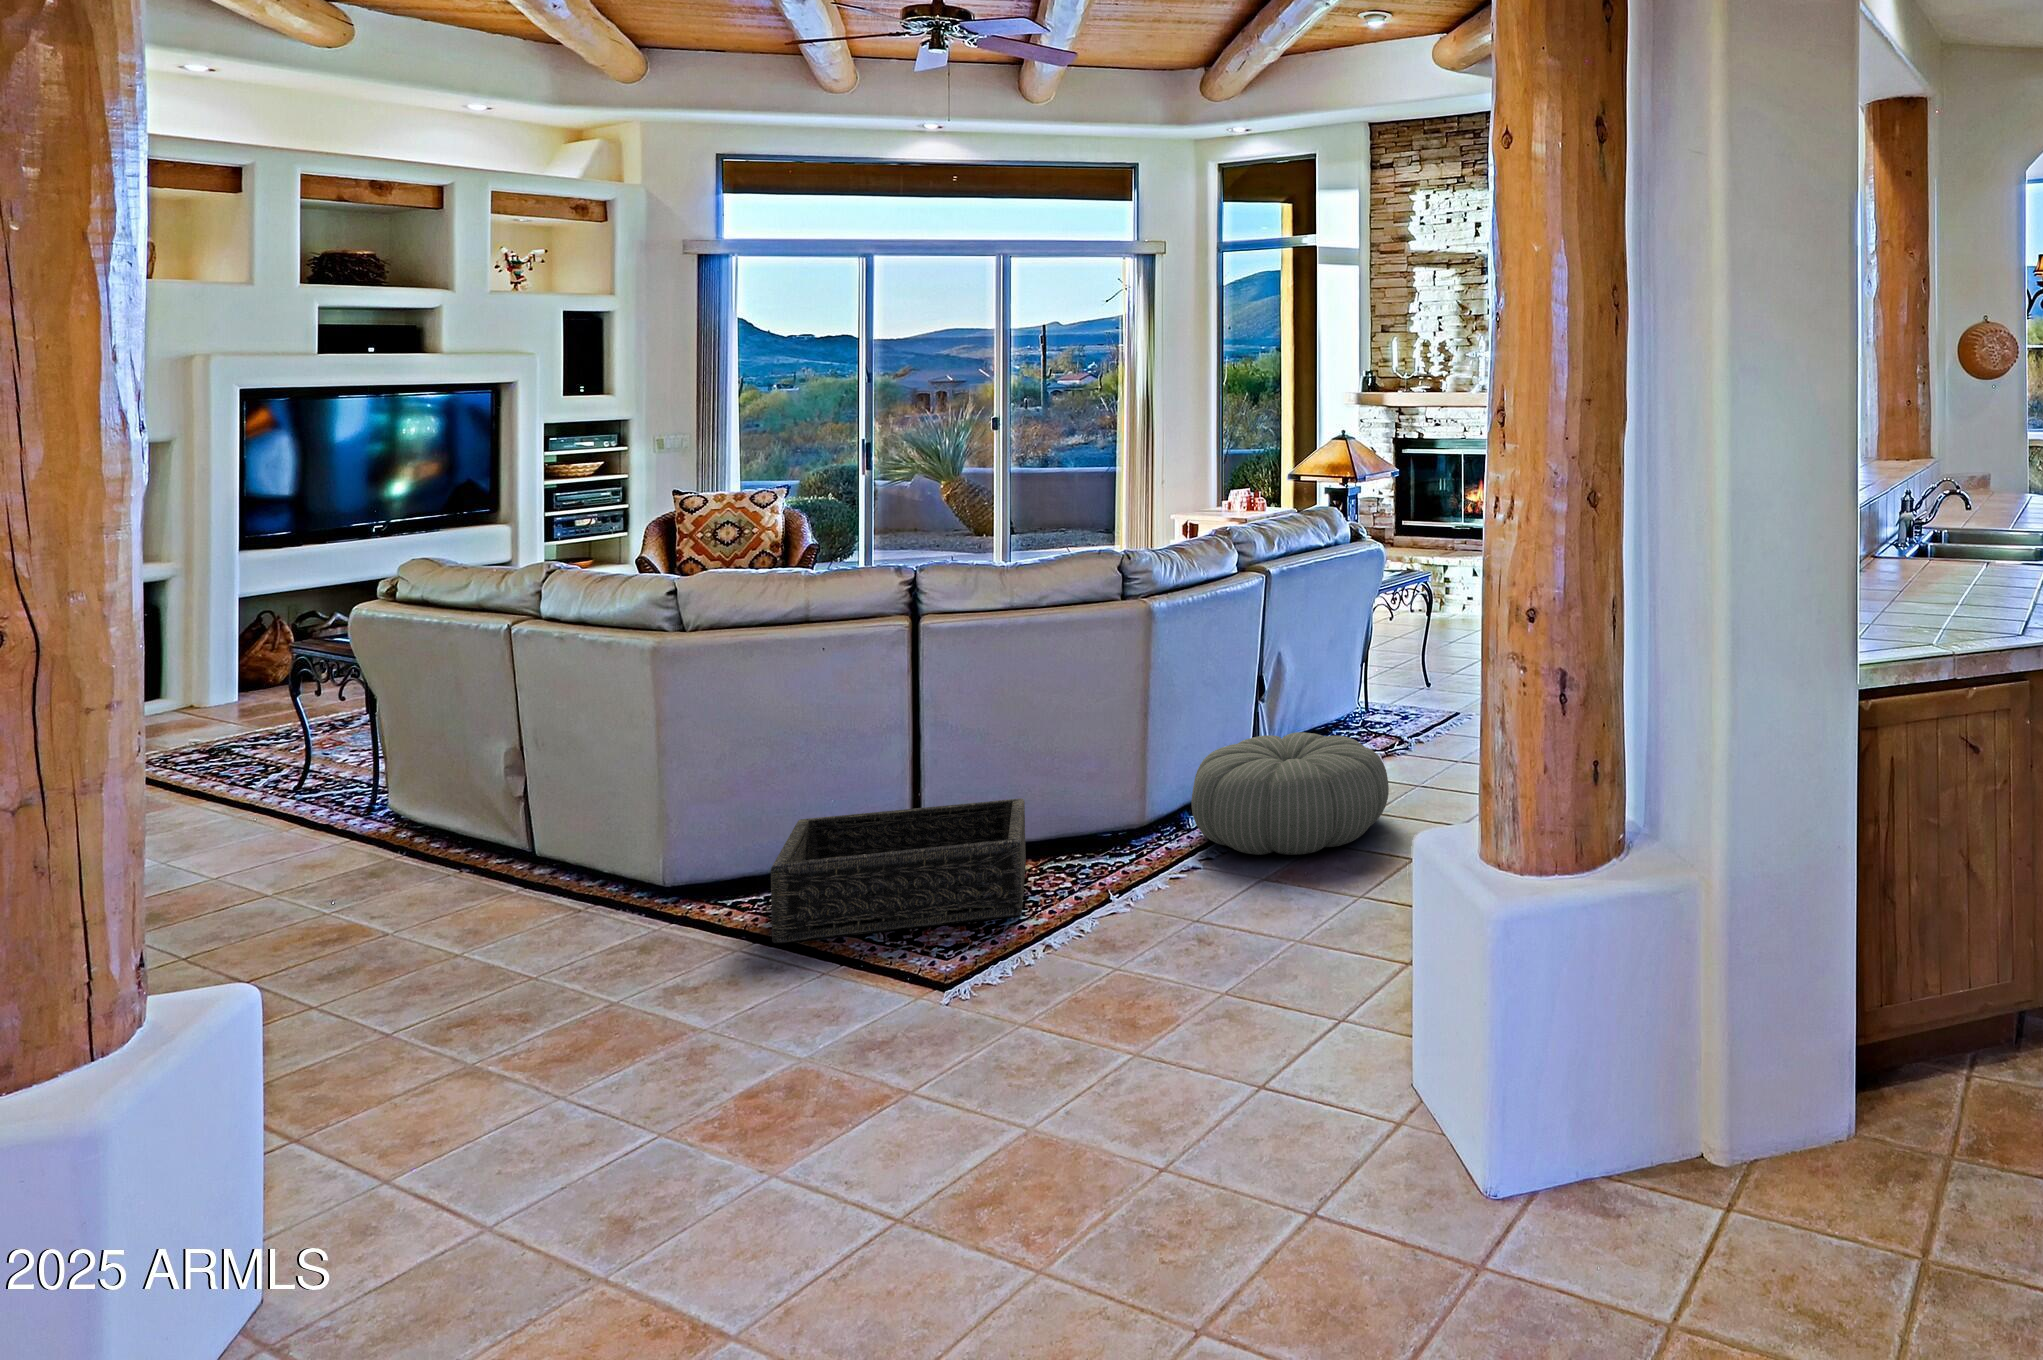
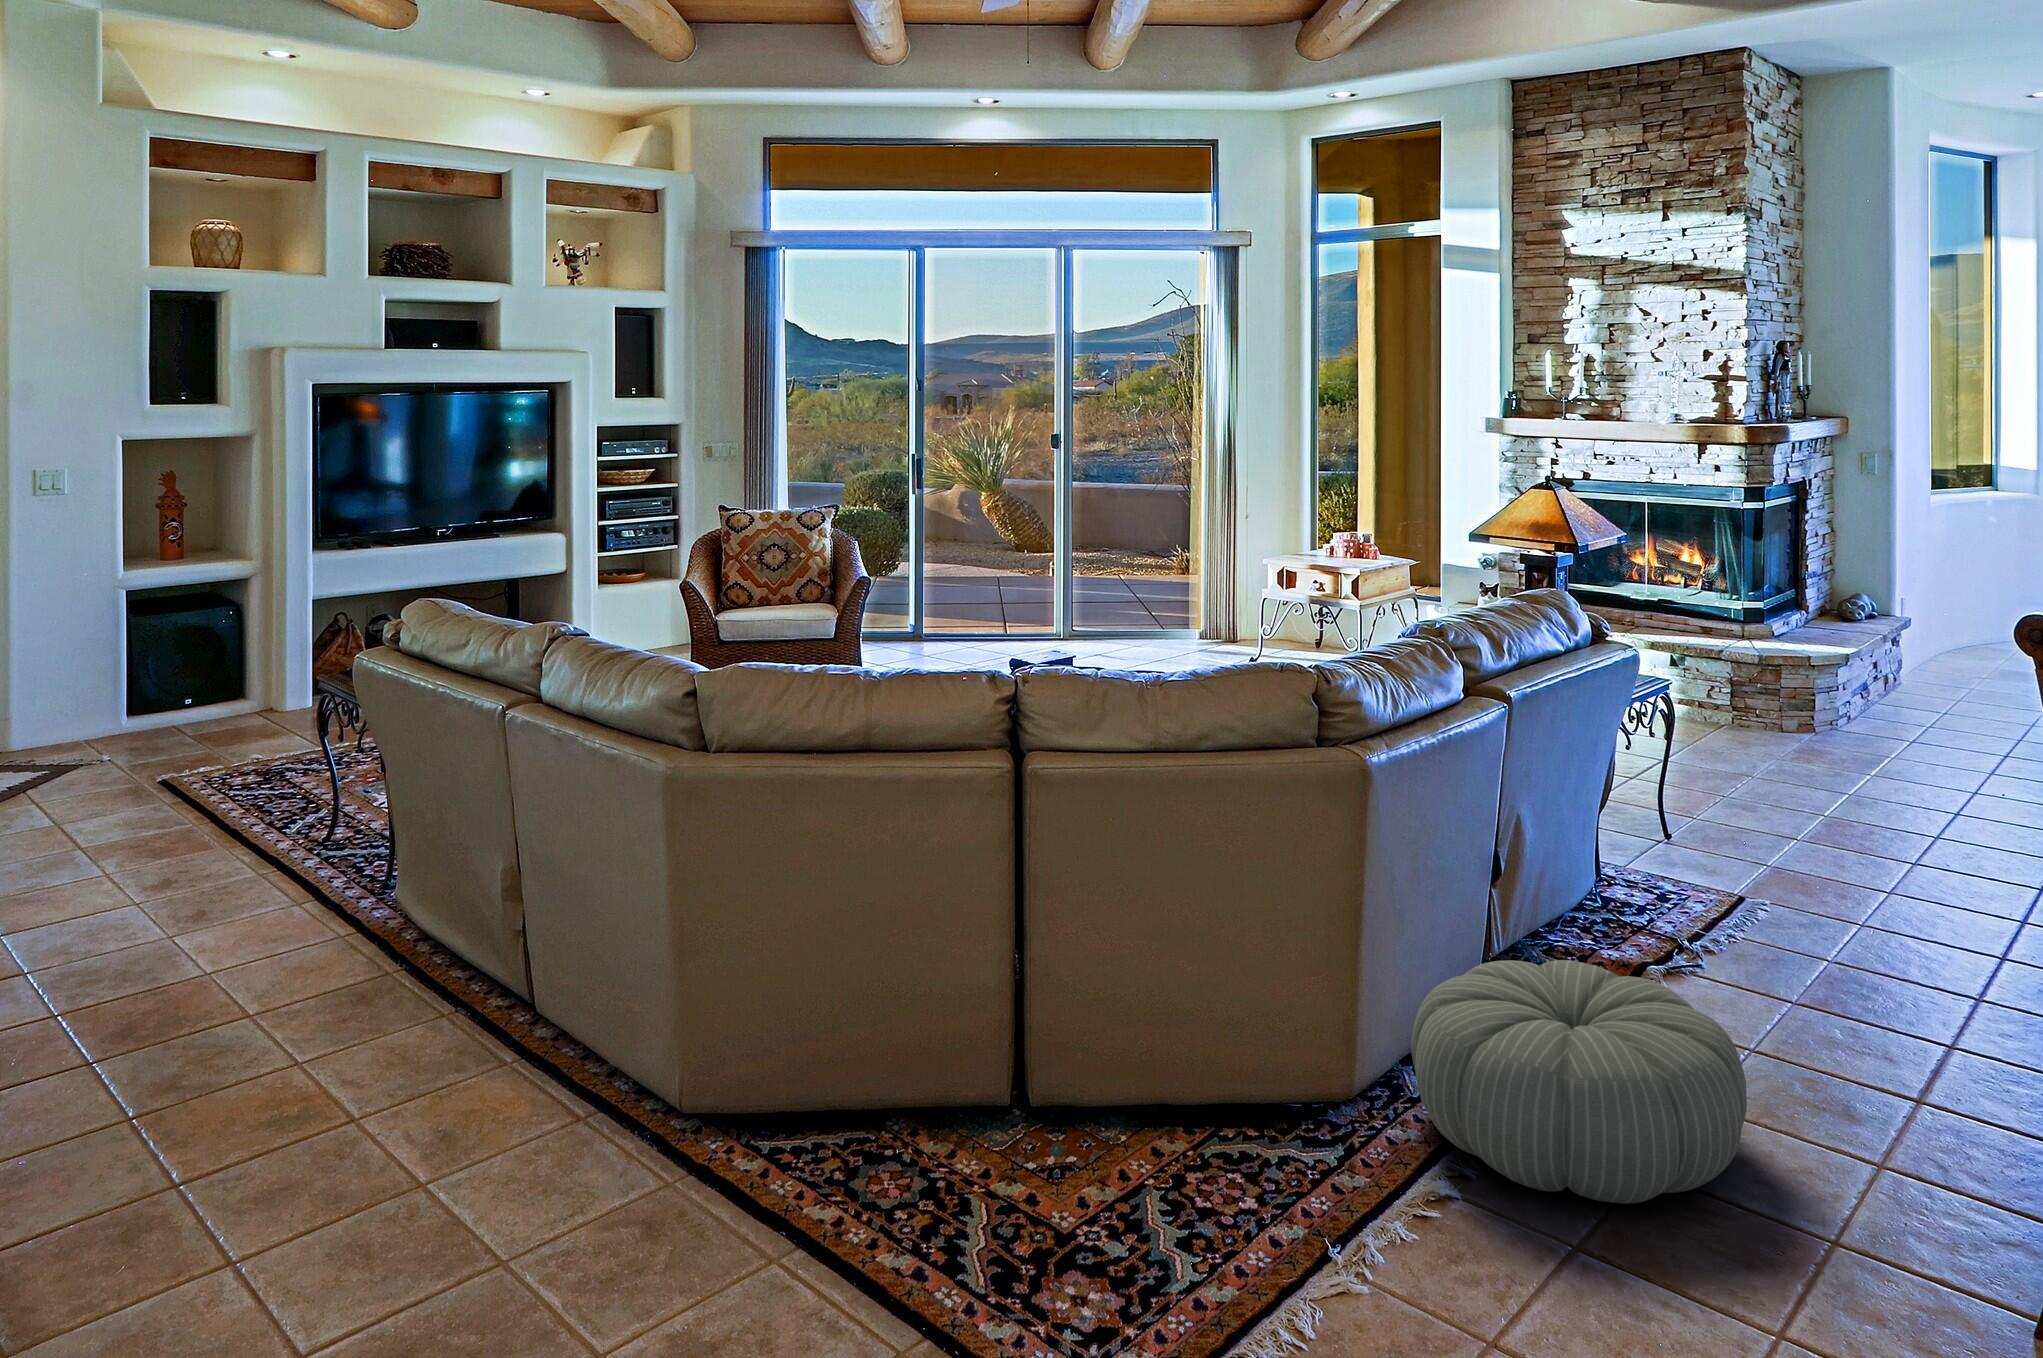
basket: present [771,798,1026,944] -> none [812,1043,1183,1279]

